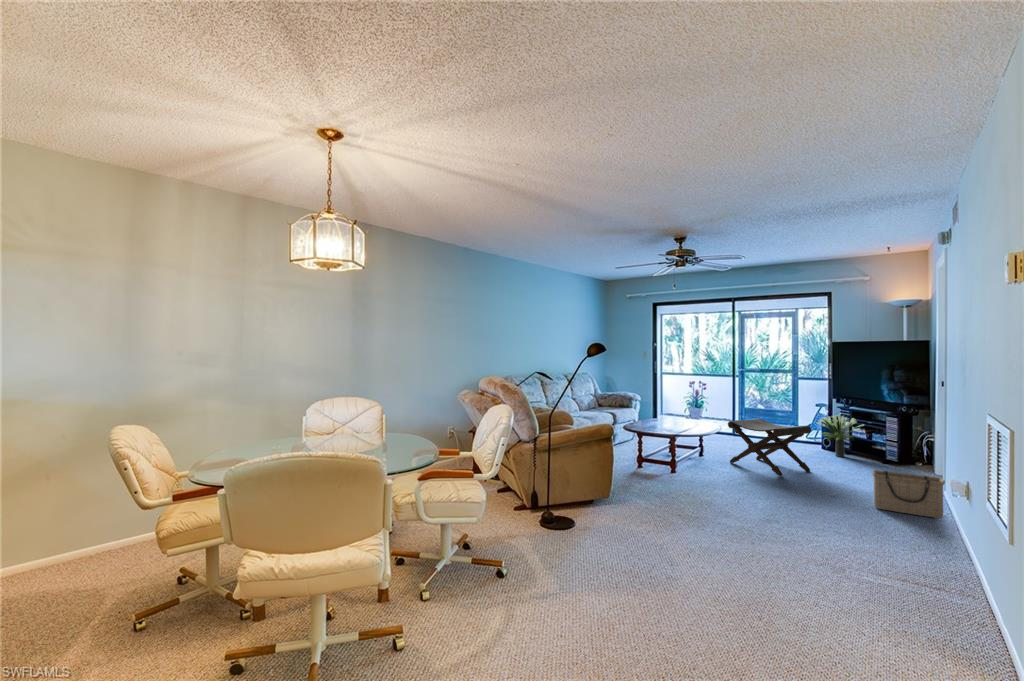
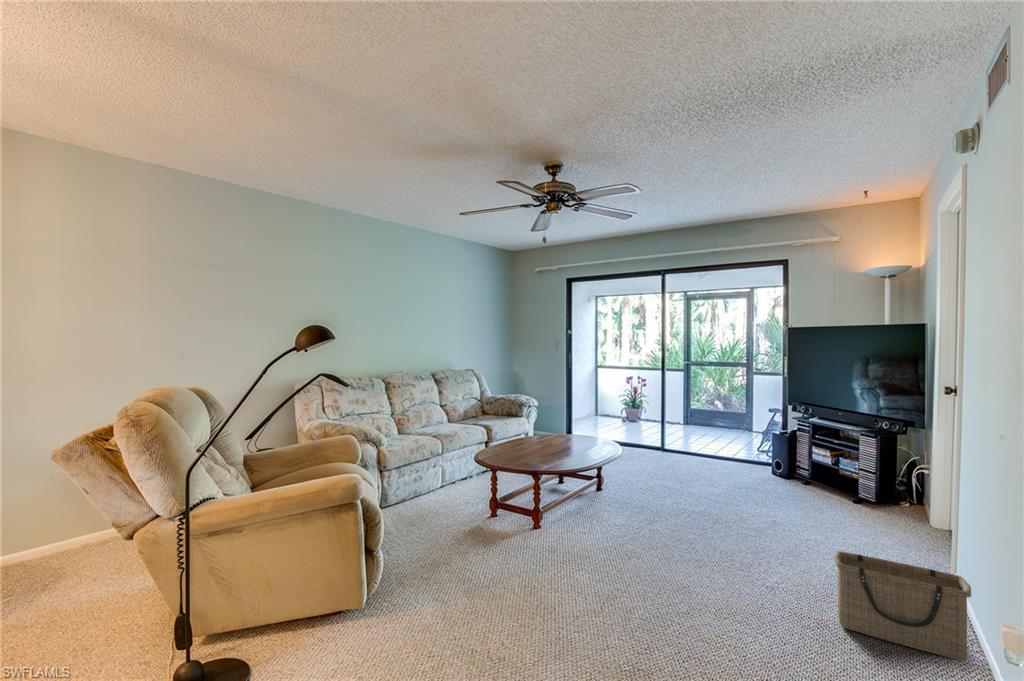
potted plant: present [817,414,864,457] -> none [762,430,828,492]
footstool: present [728,419,812,476] -> none [629,438,748,536]

